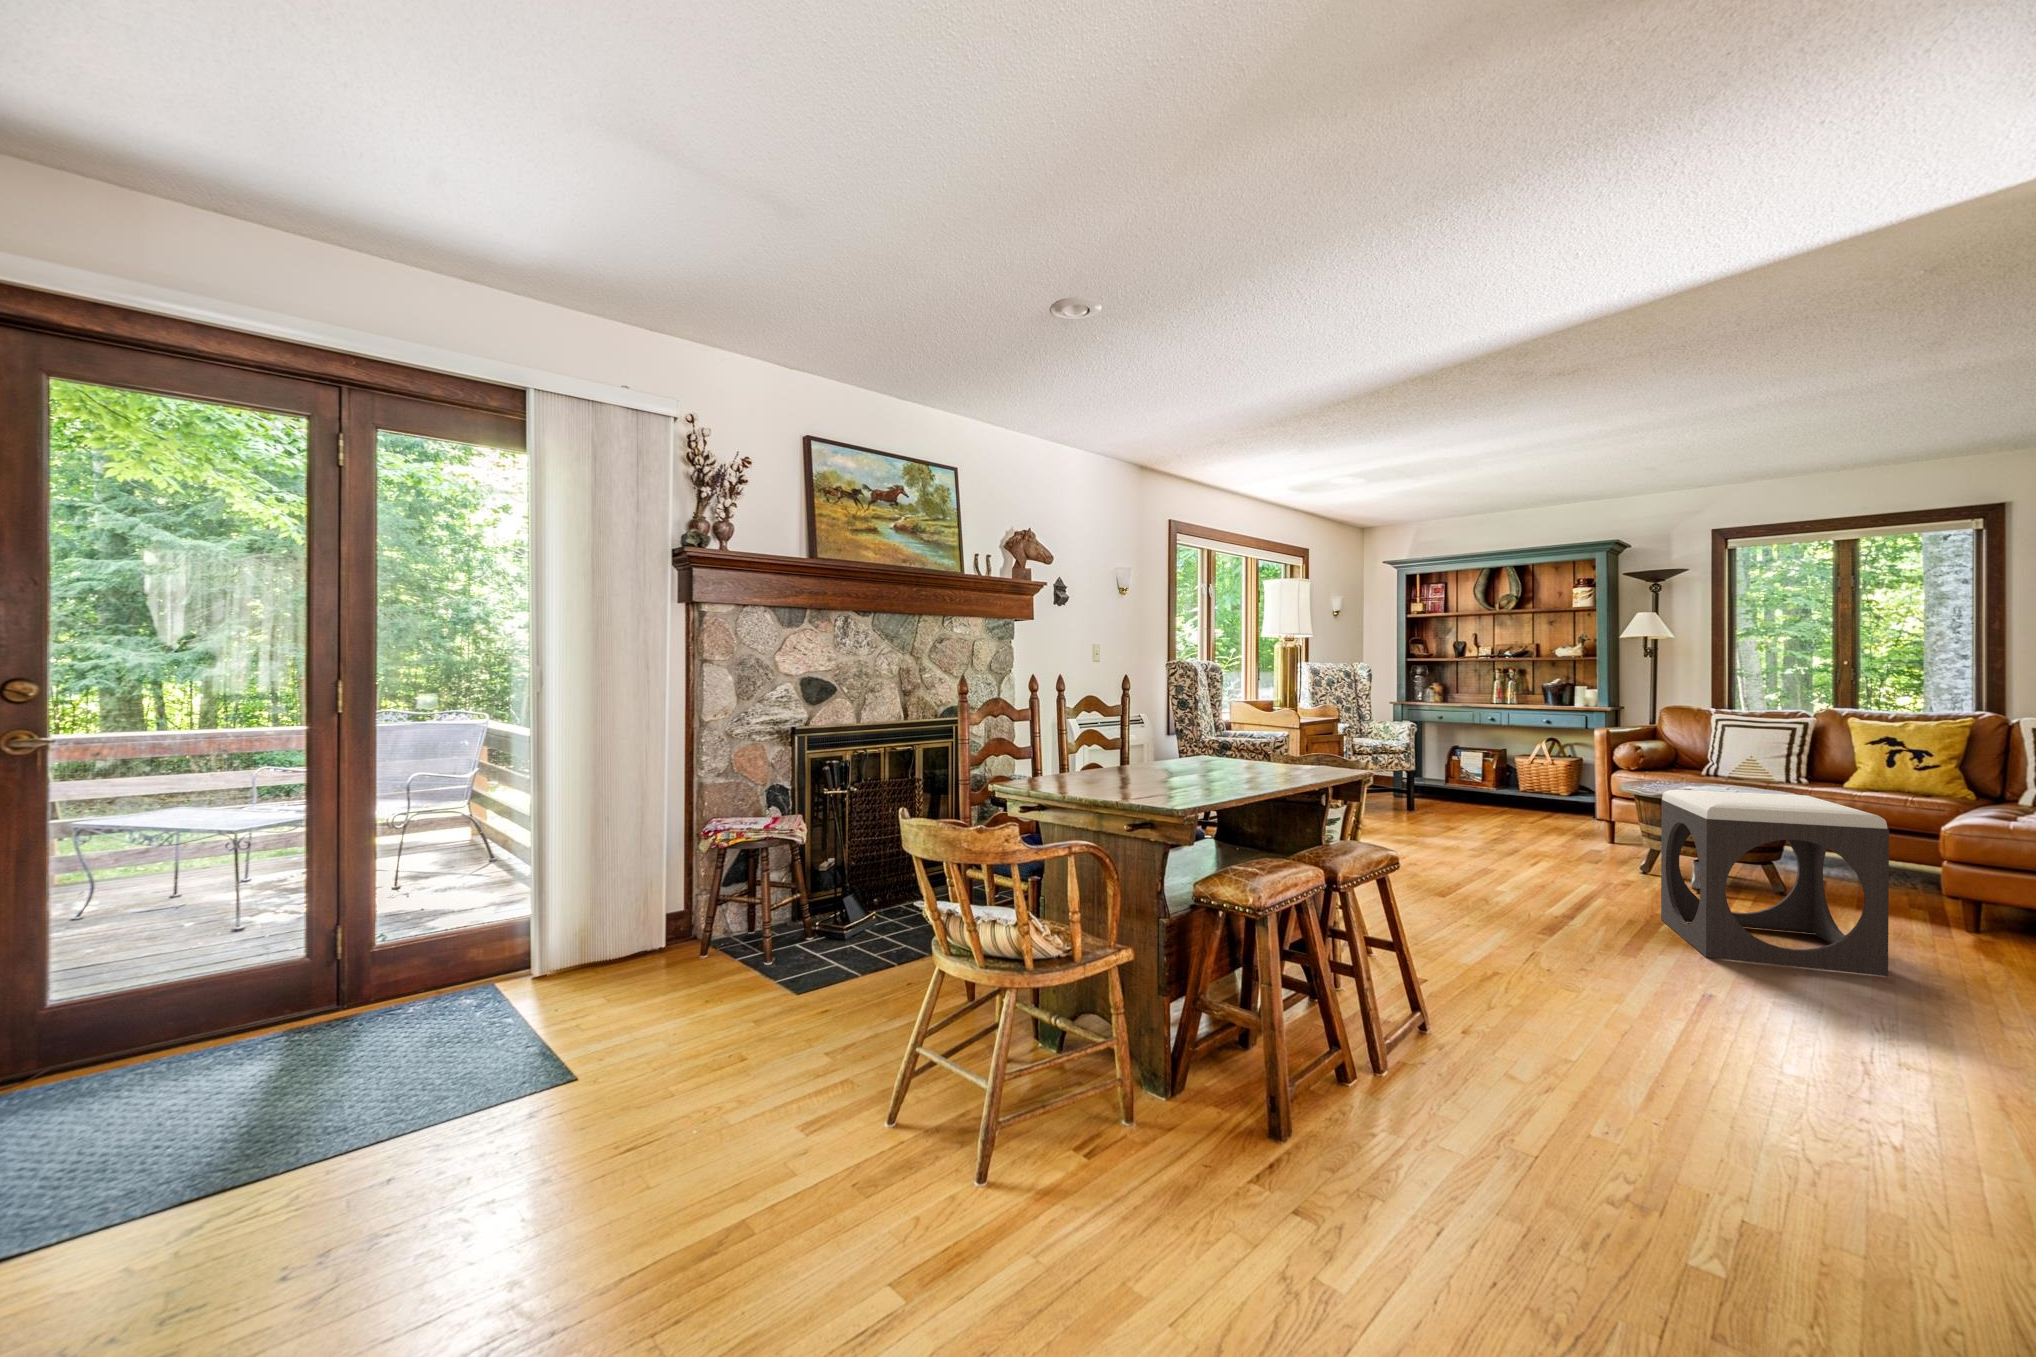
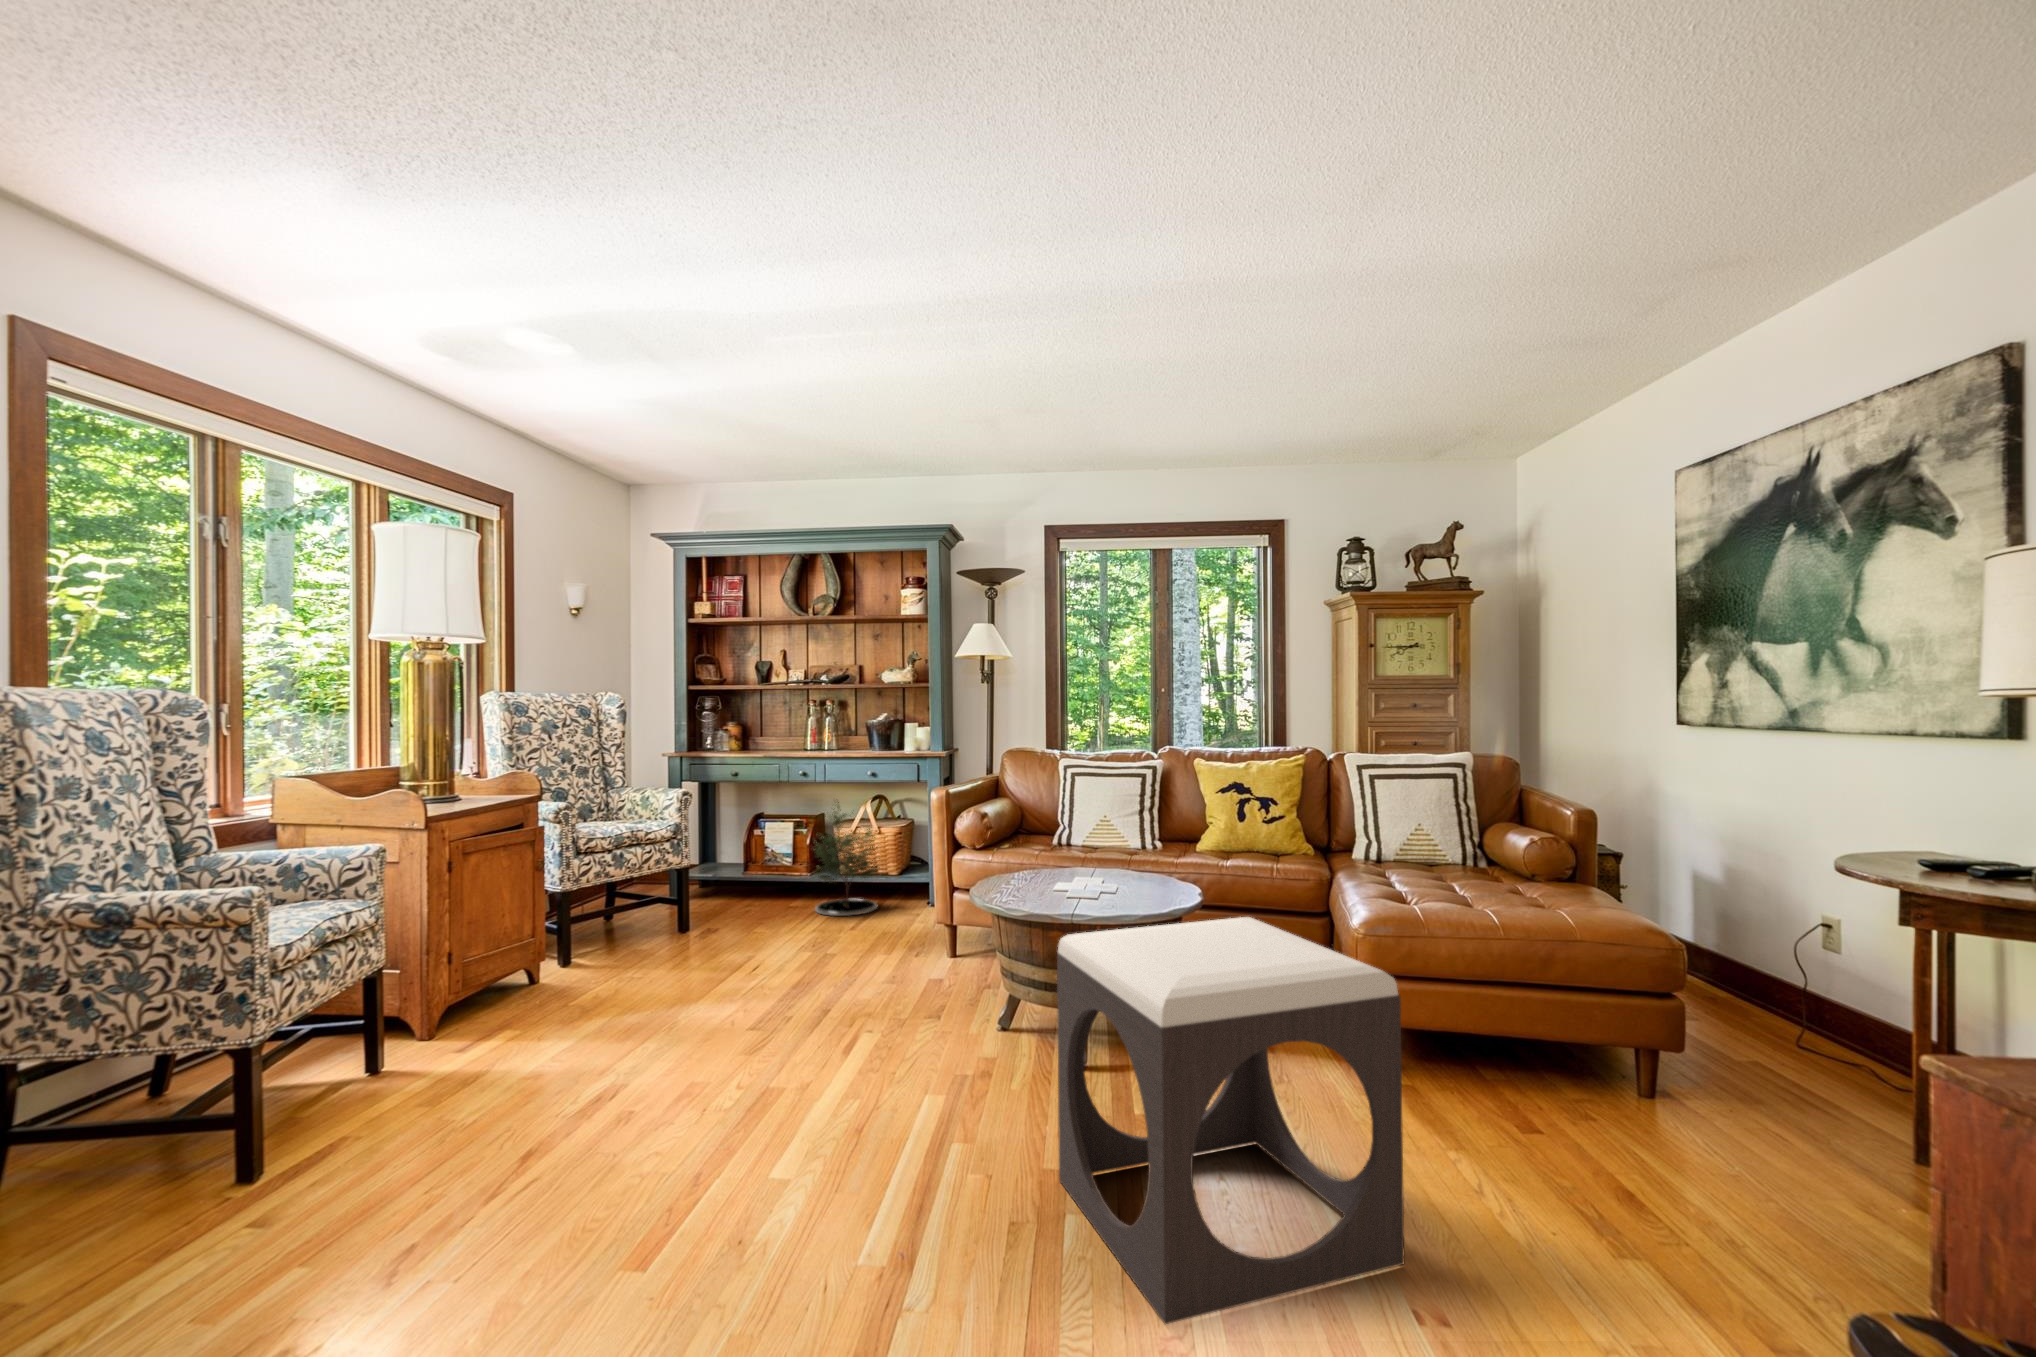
potted tree: none [1497,737,1554,817] -> present [815,802,880,916]

